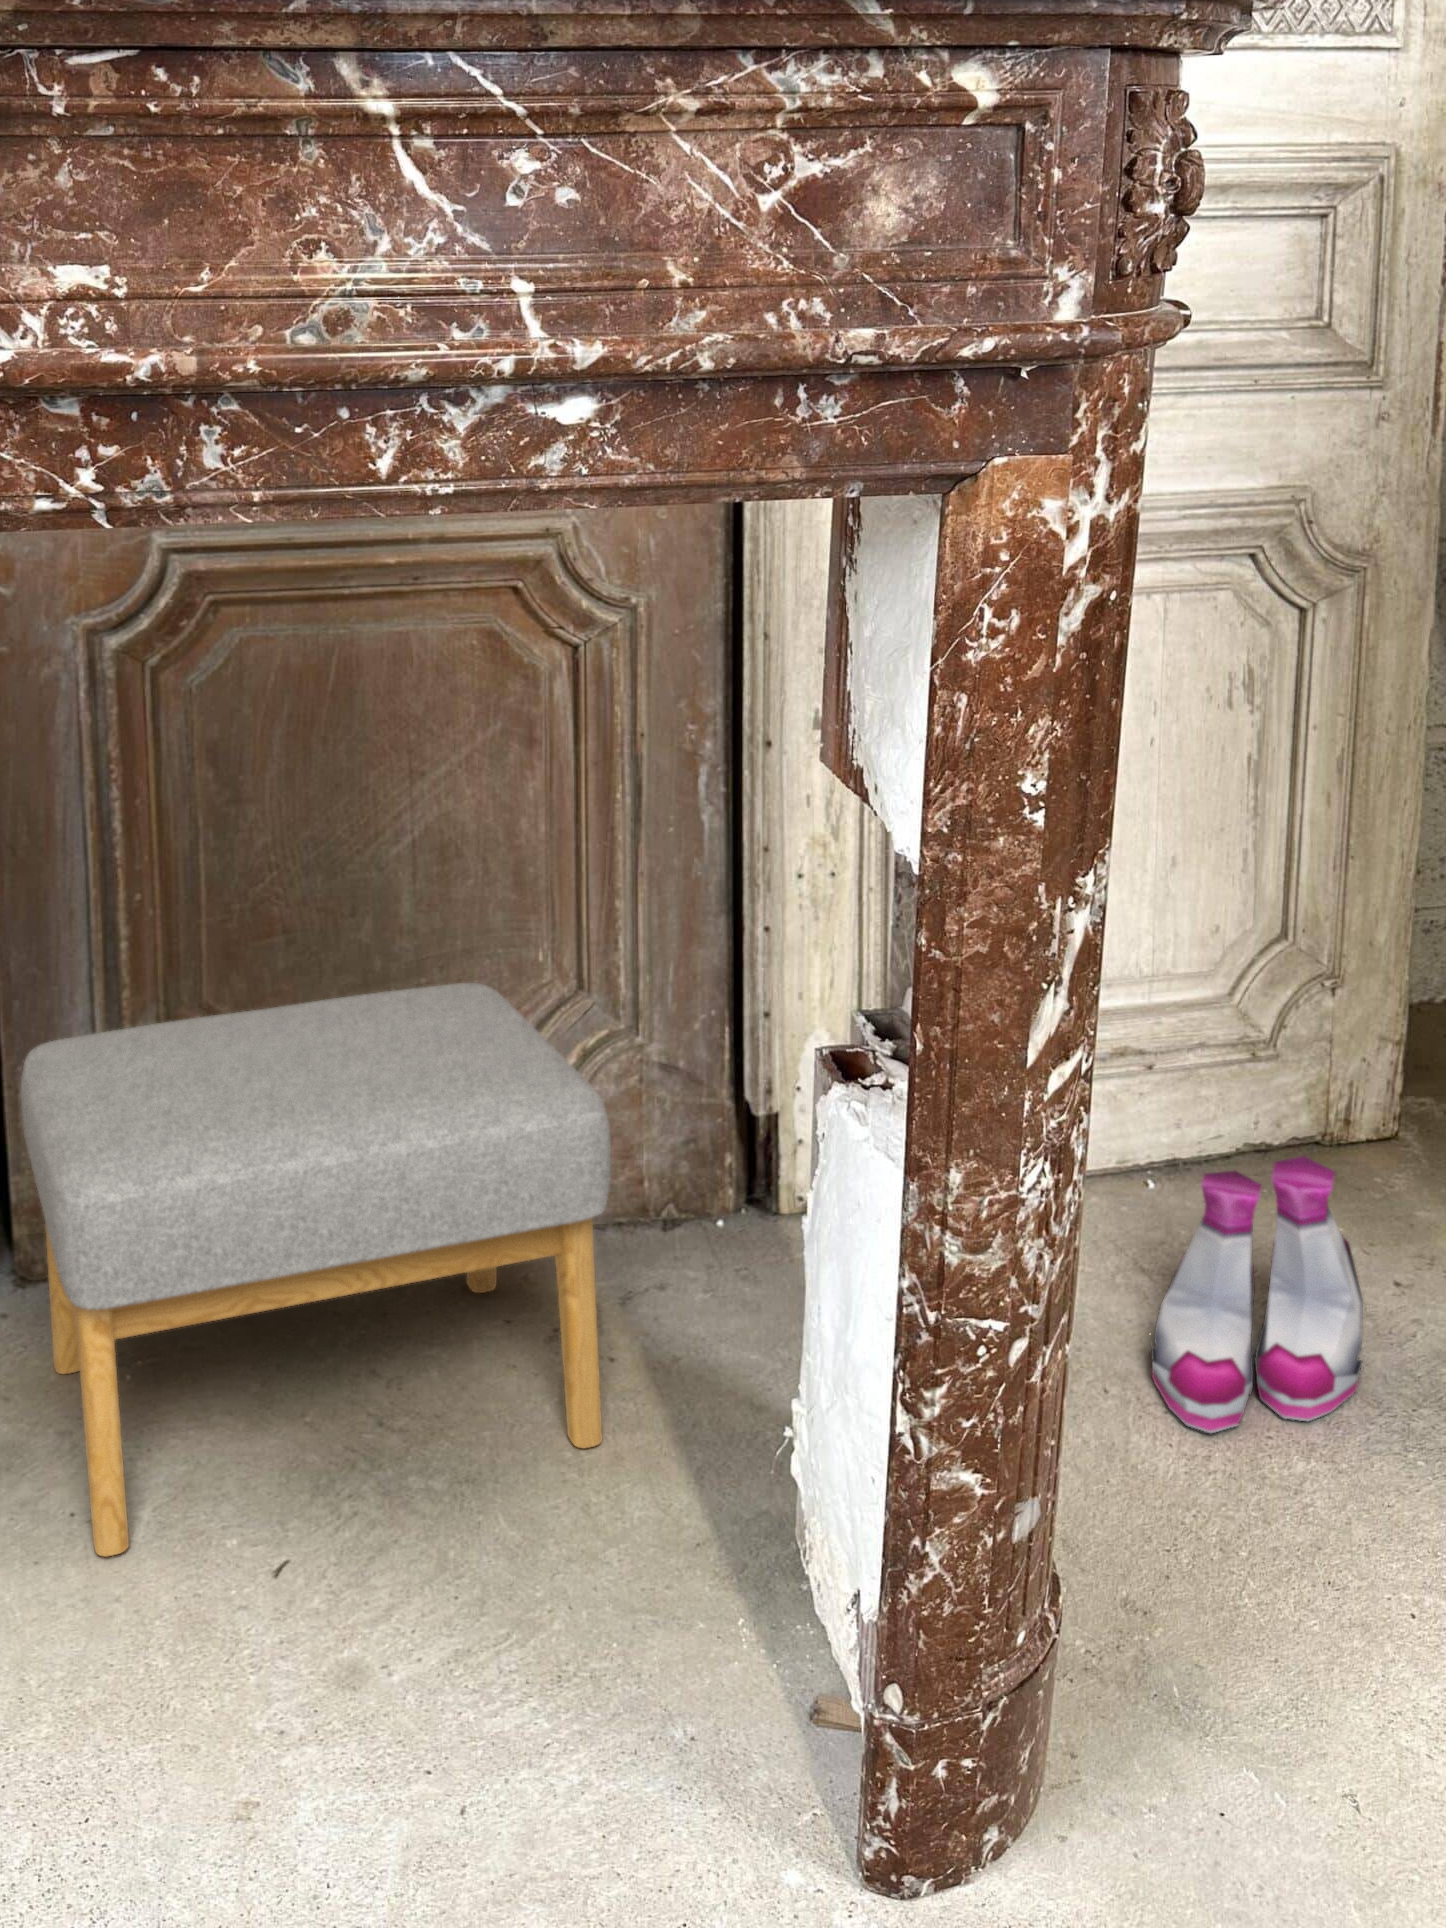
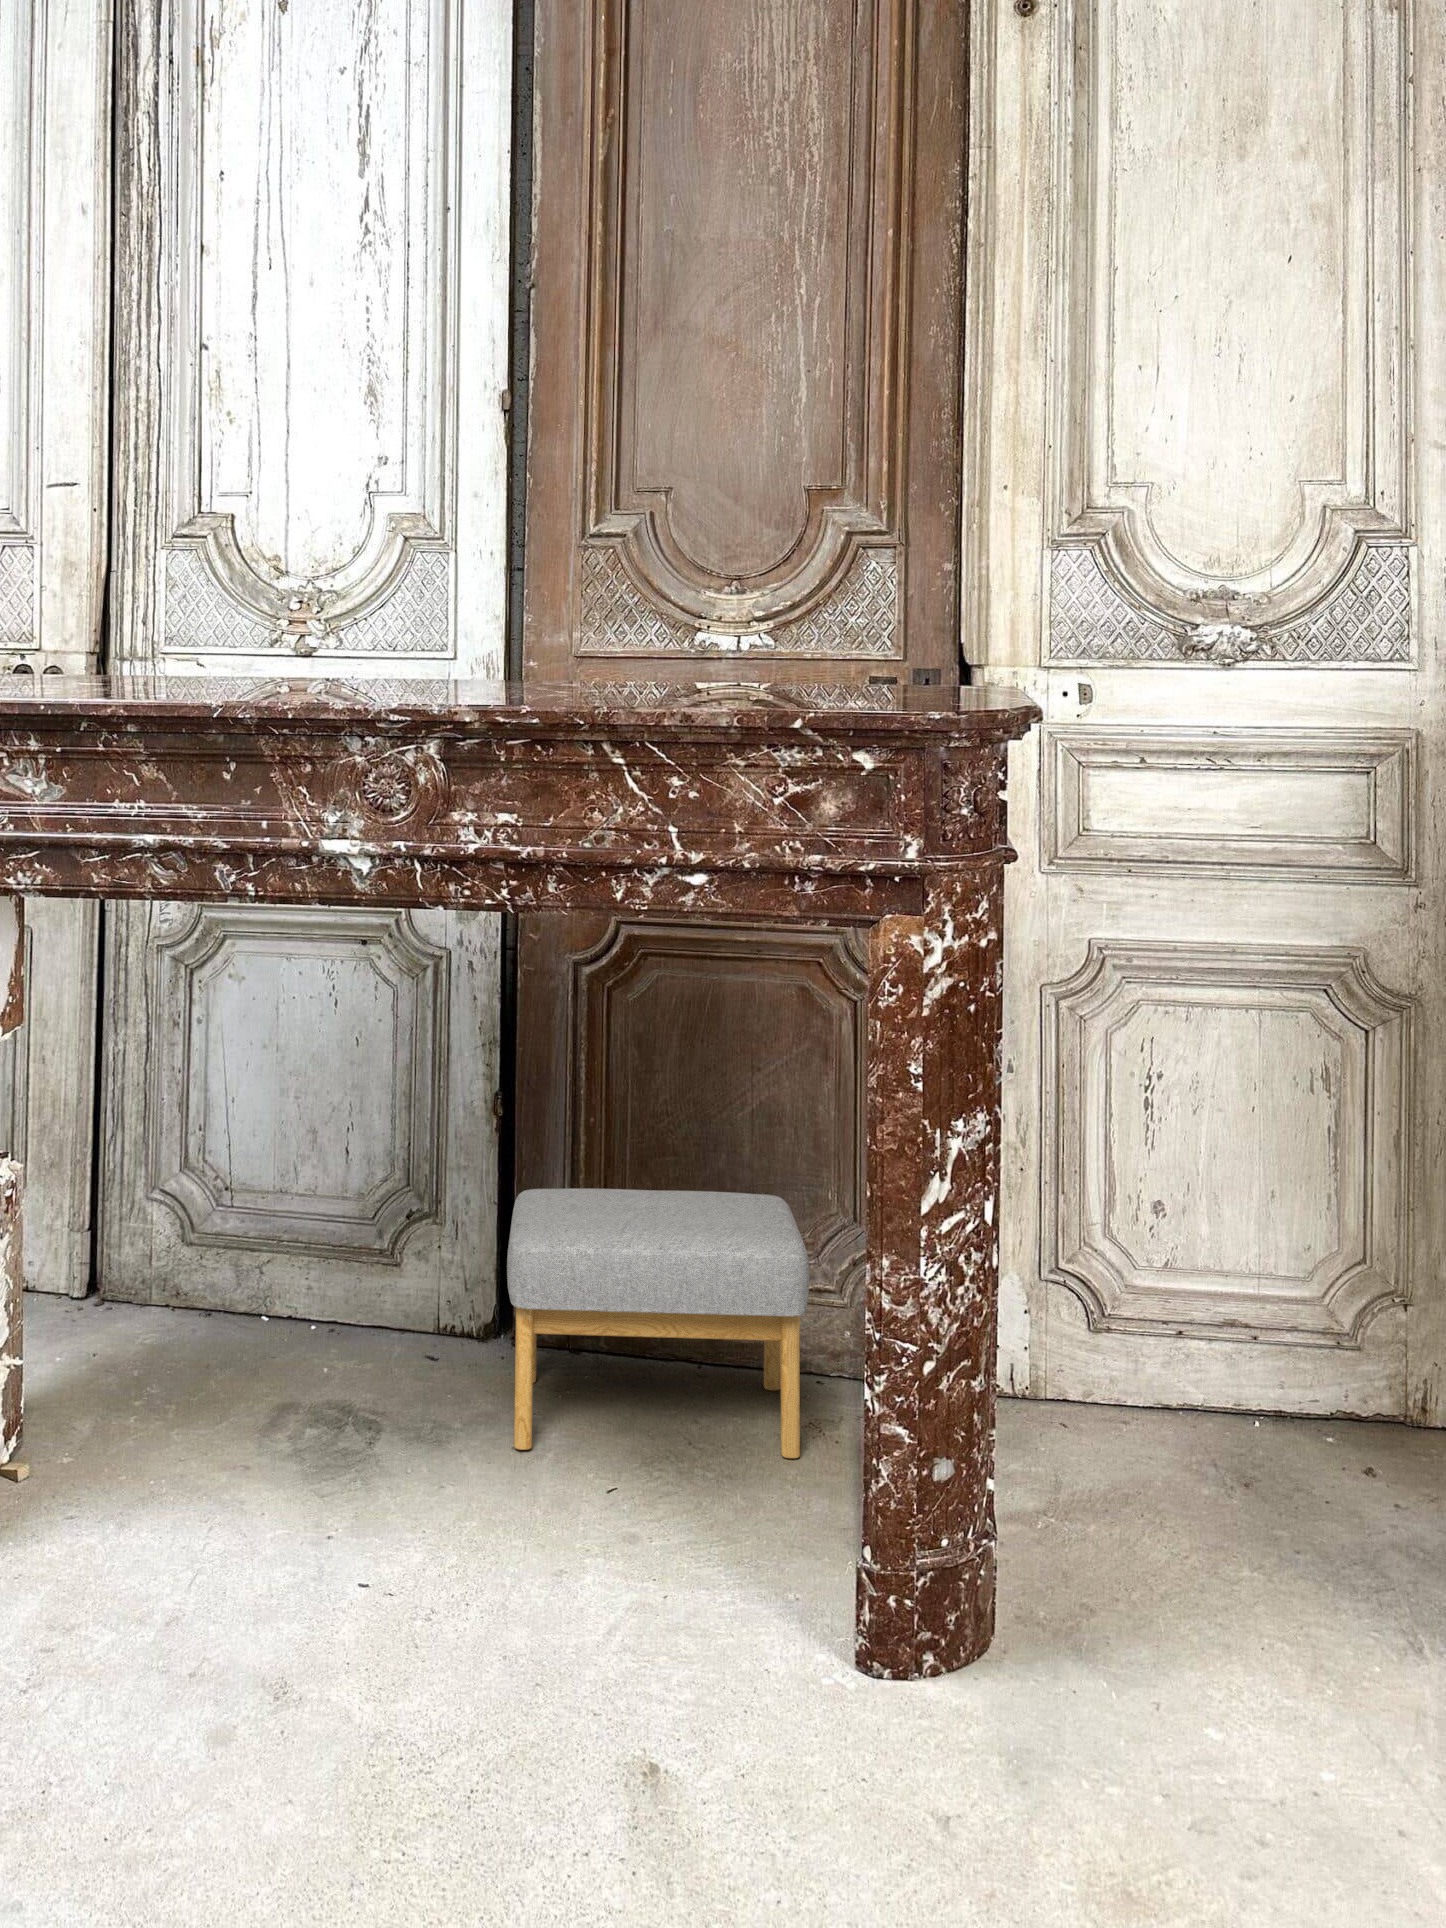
boots: present [1151,1156,1363,1433] -> none [1150,1364,1301,1528]

